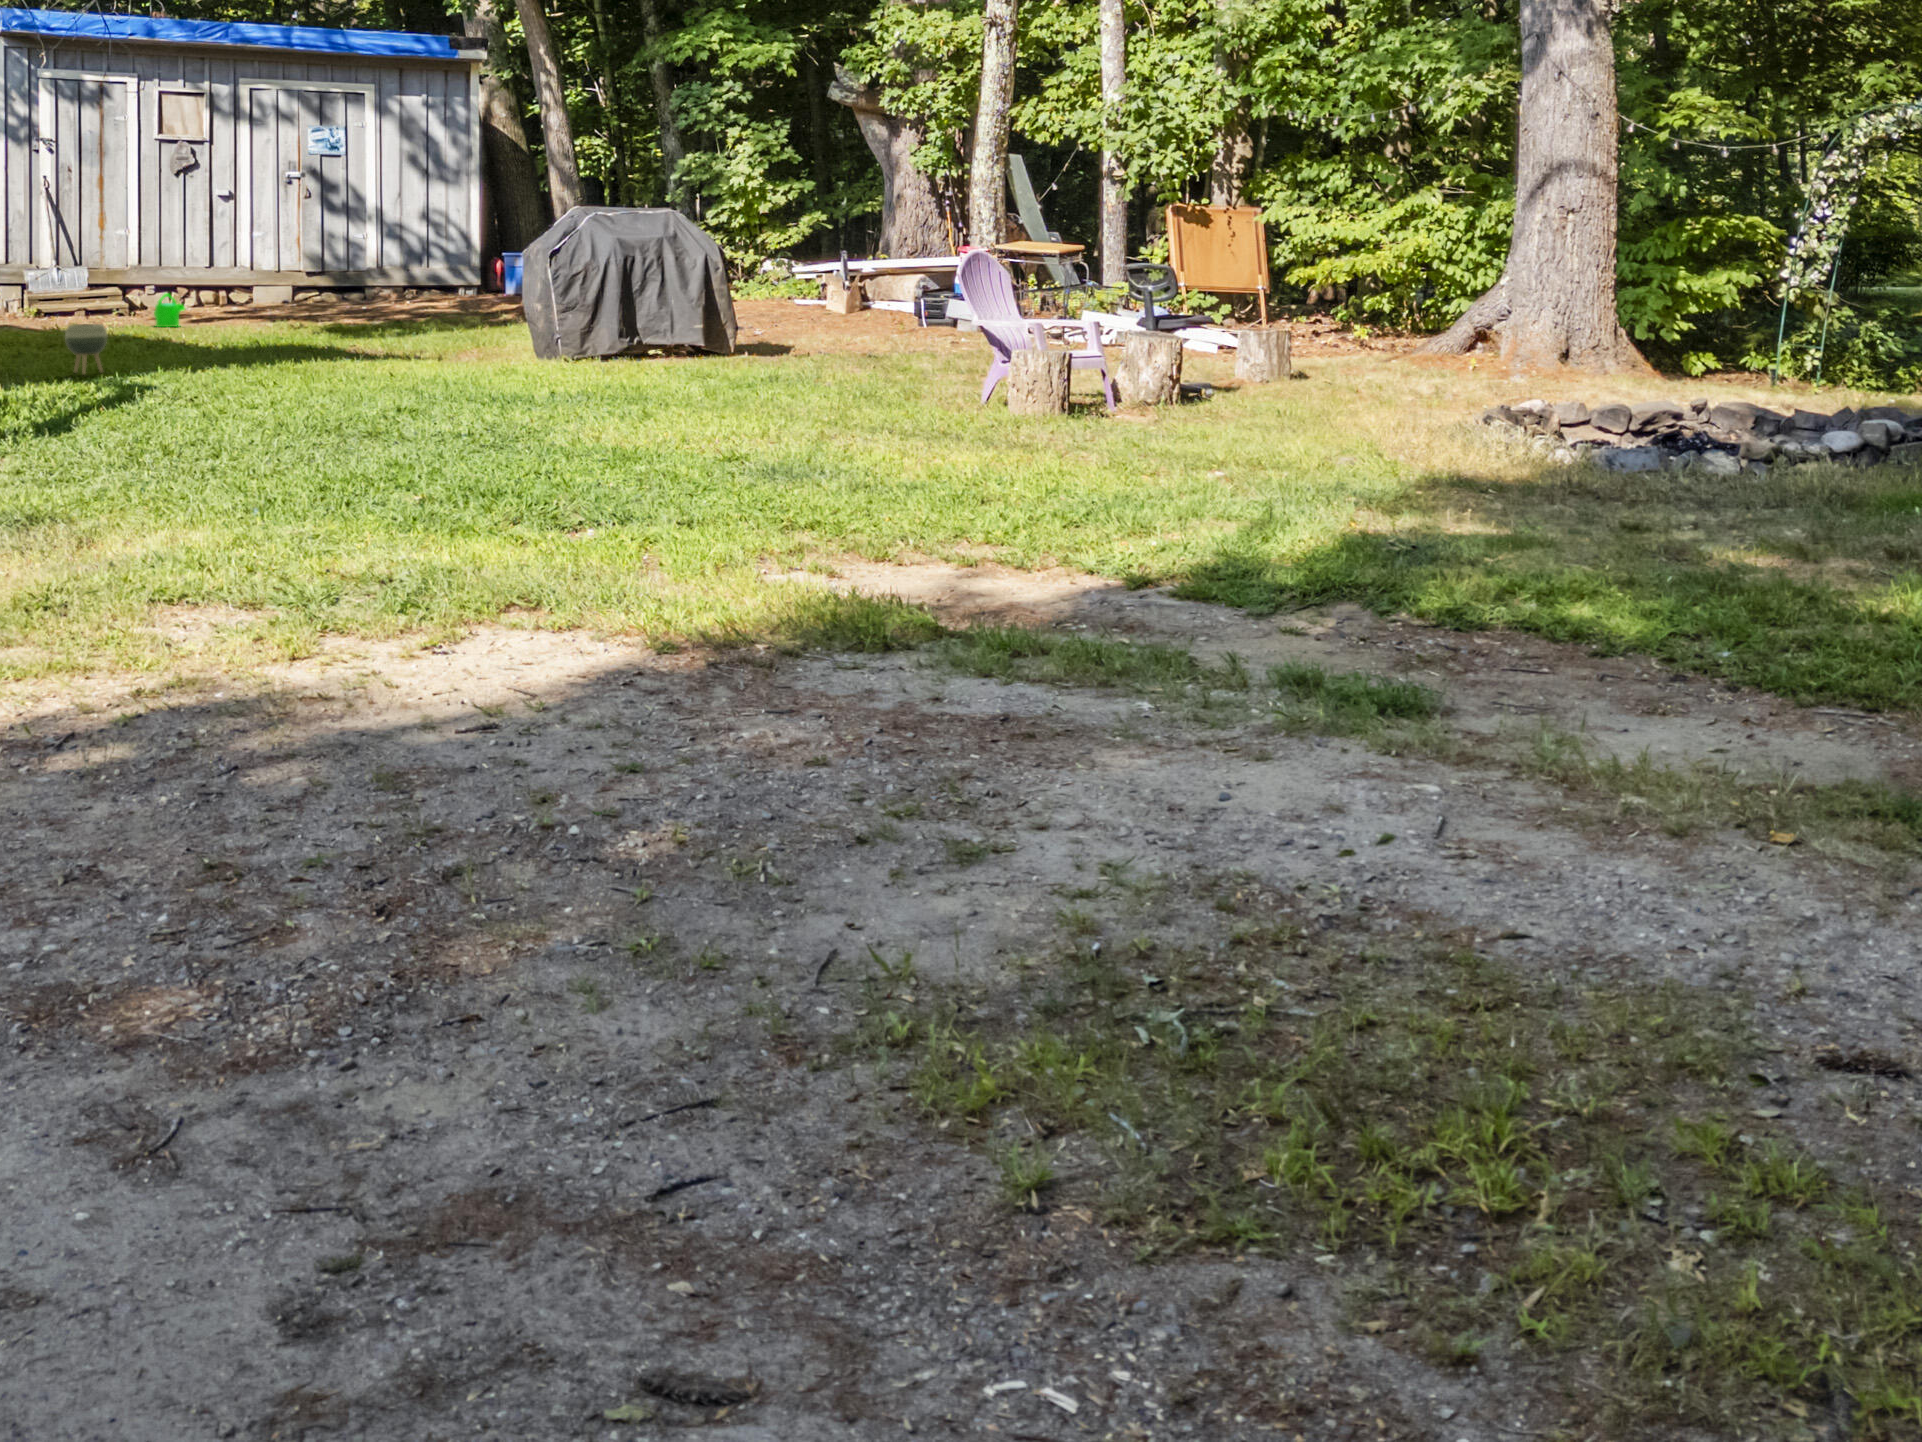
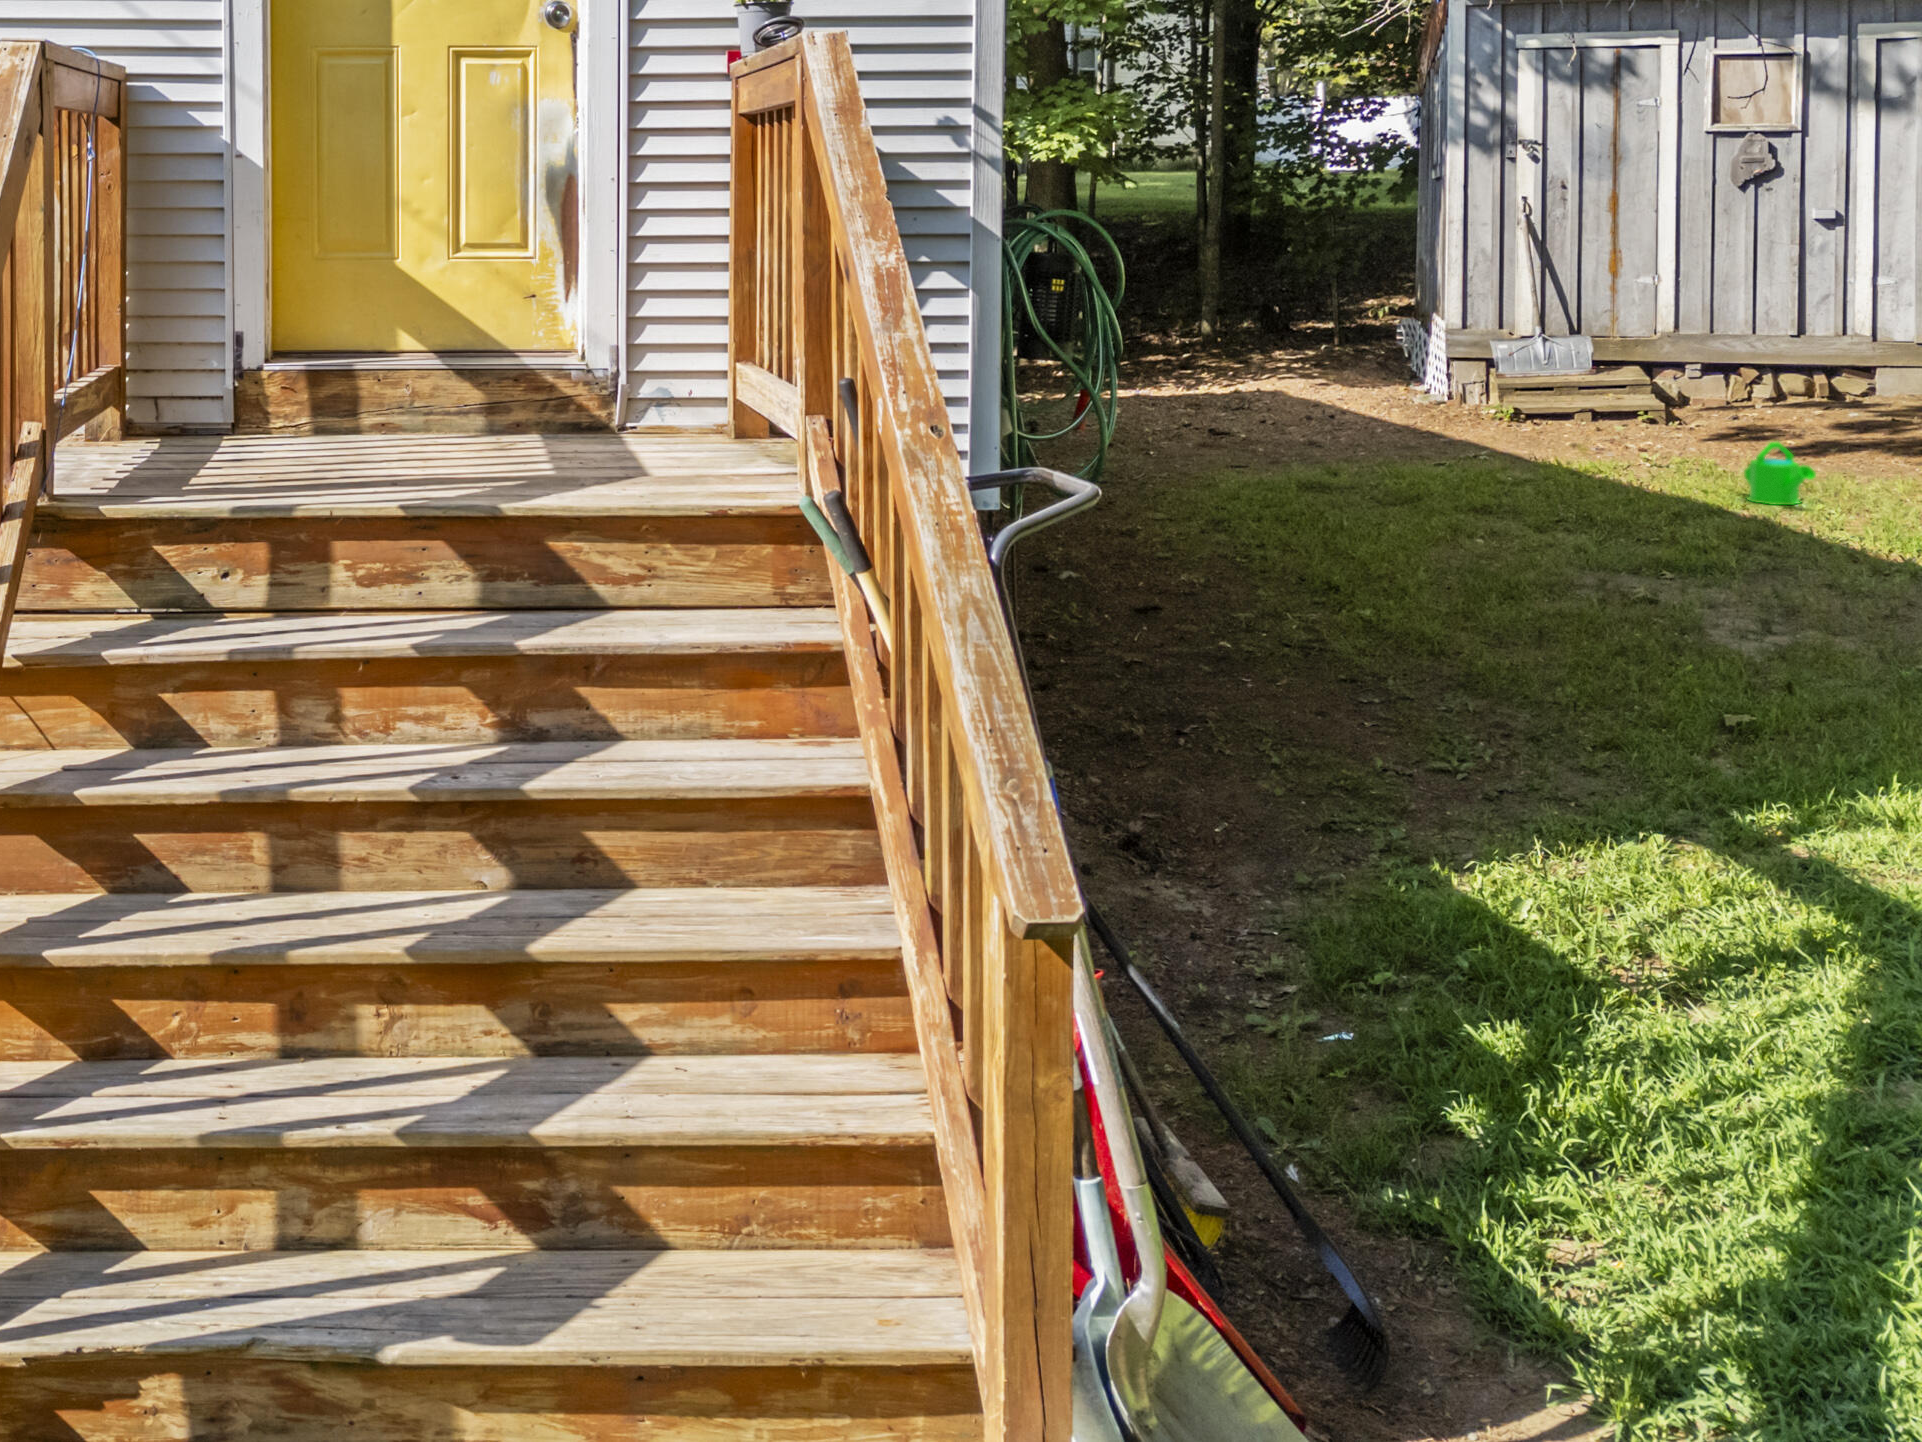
planter: present [65,324,107,374] -> none [1667,667,1772,793]

